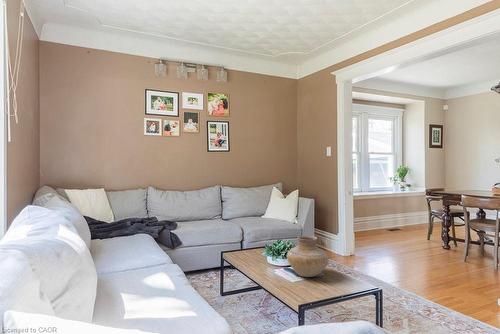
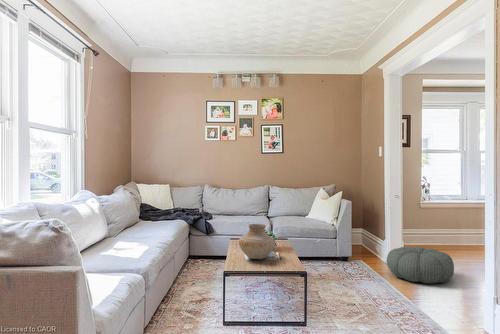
pouf: none [351,237,408,269] -> present [387,247,454,284]

